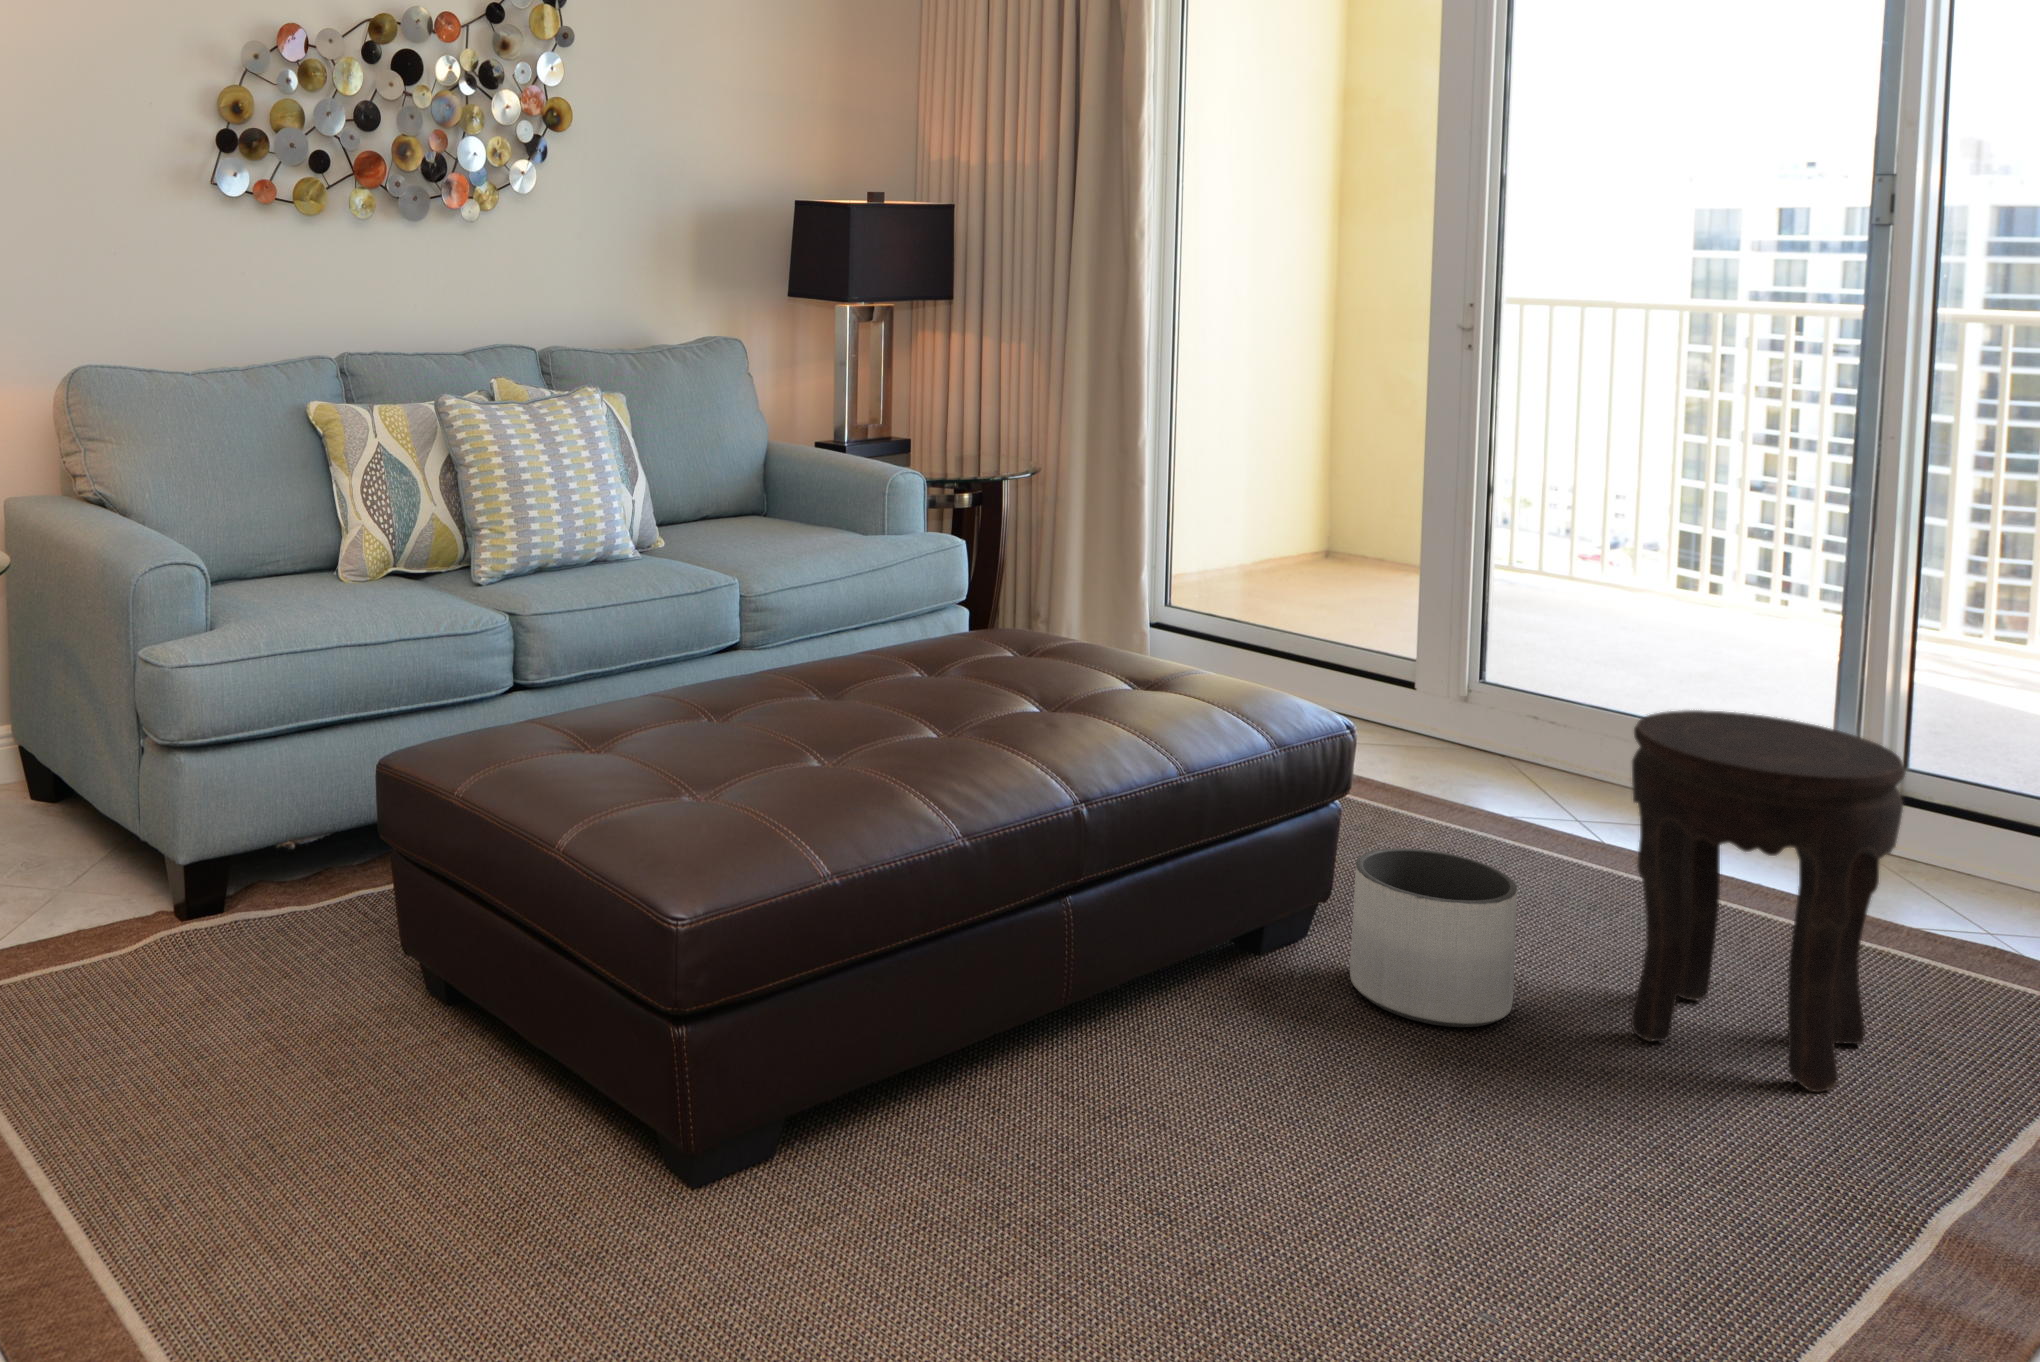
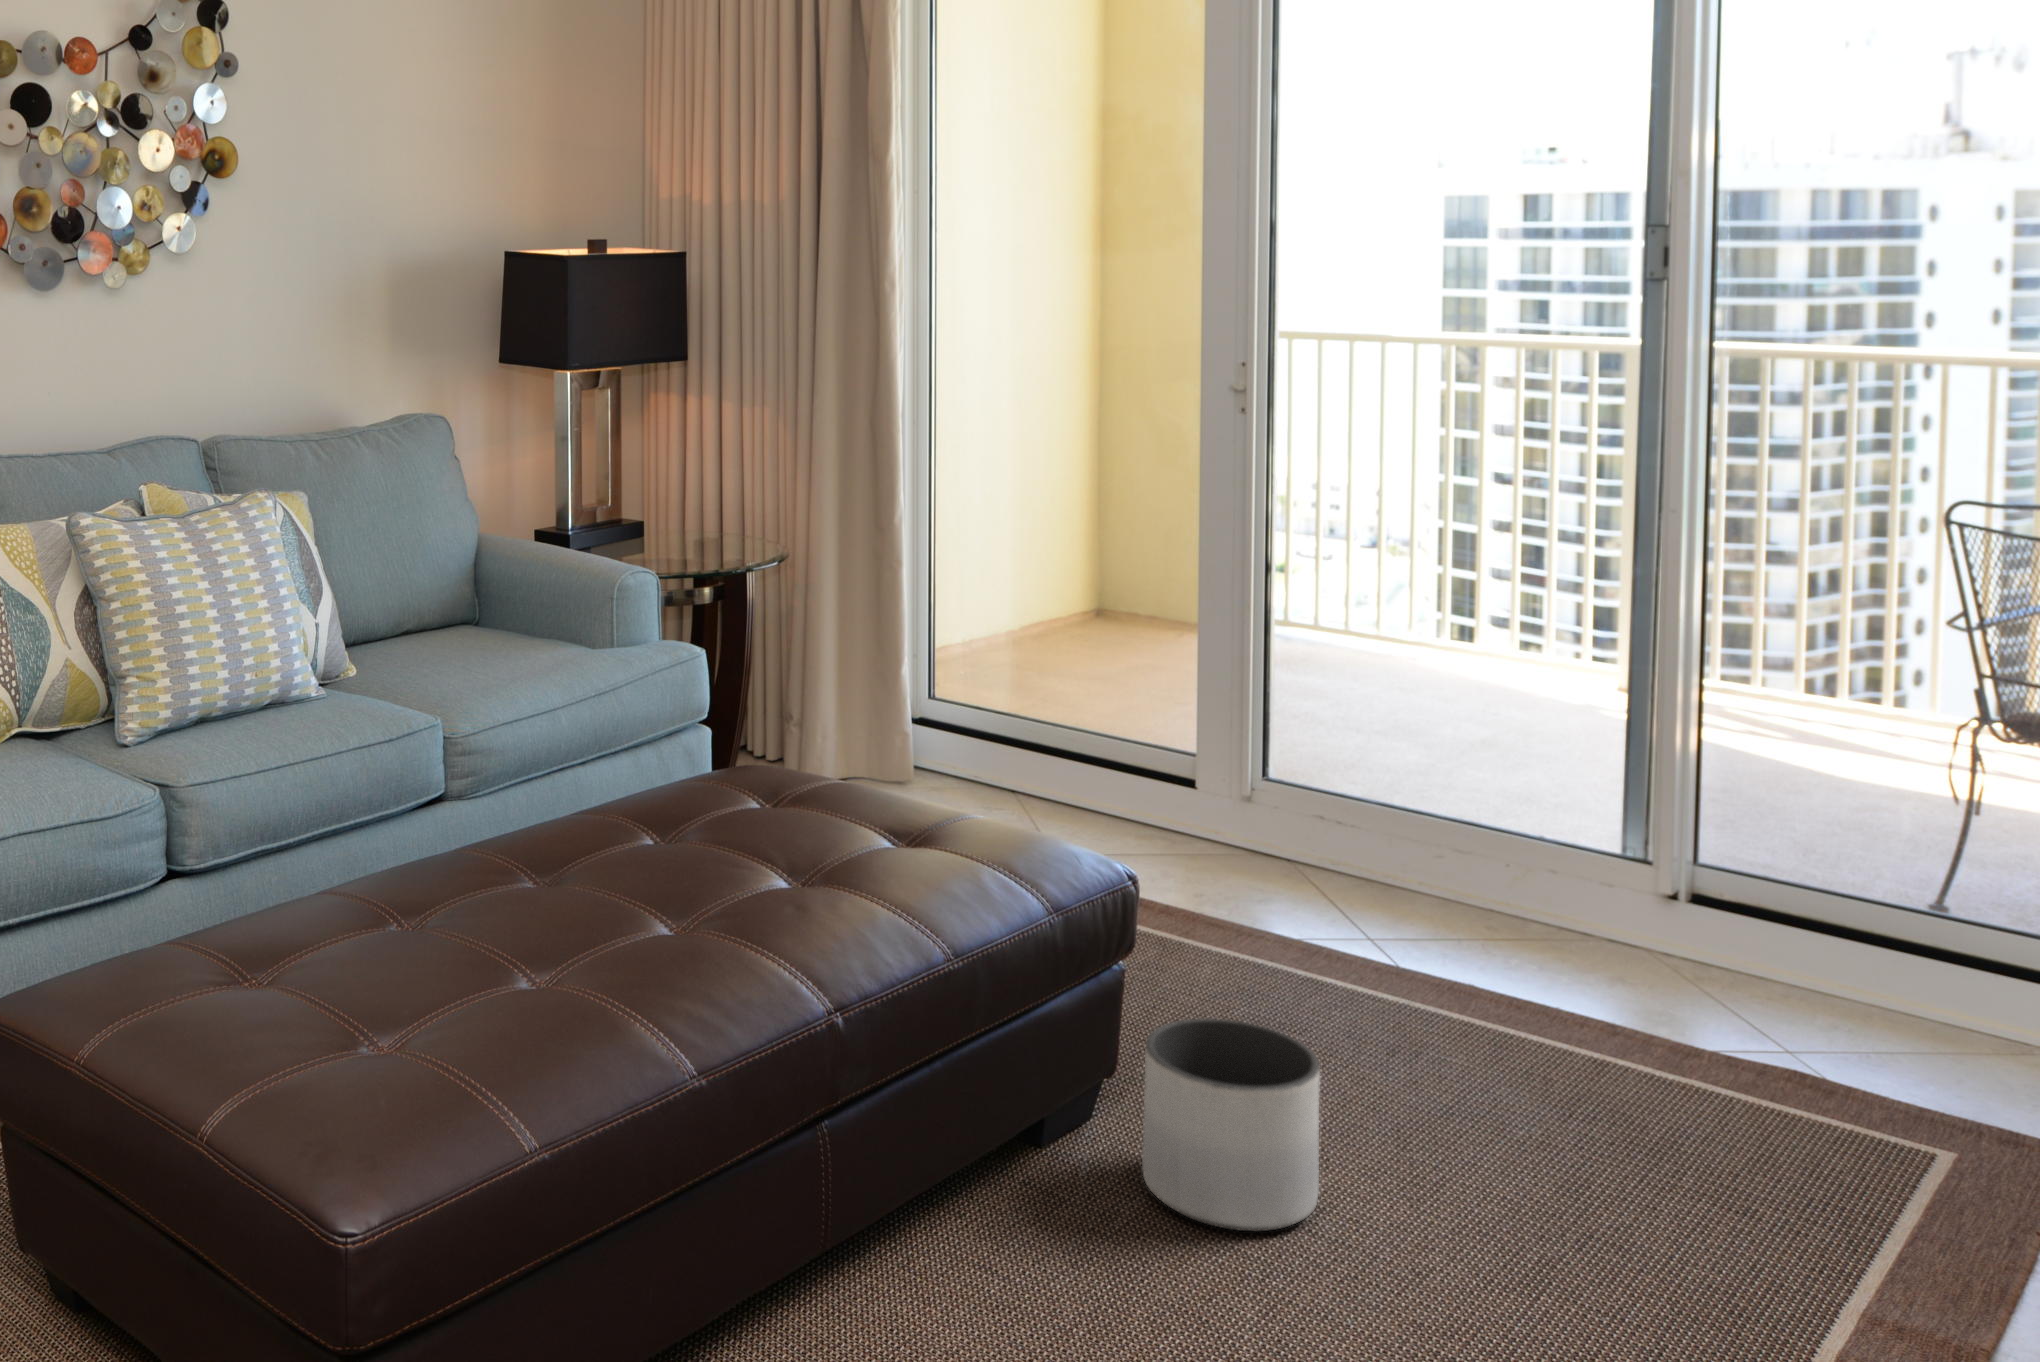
side table: present [1631,710,1906,1092] -> none [1437,846,1718,1283]

